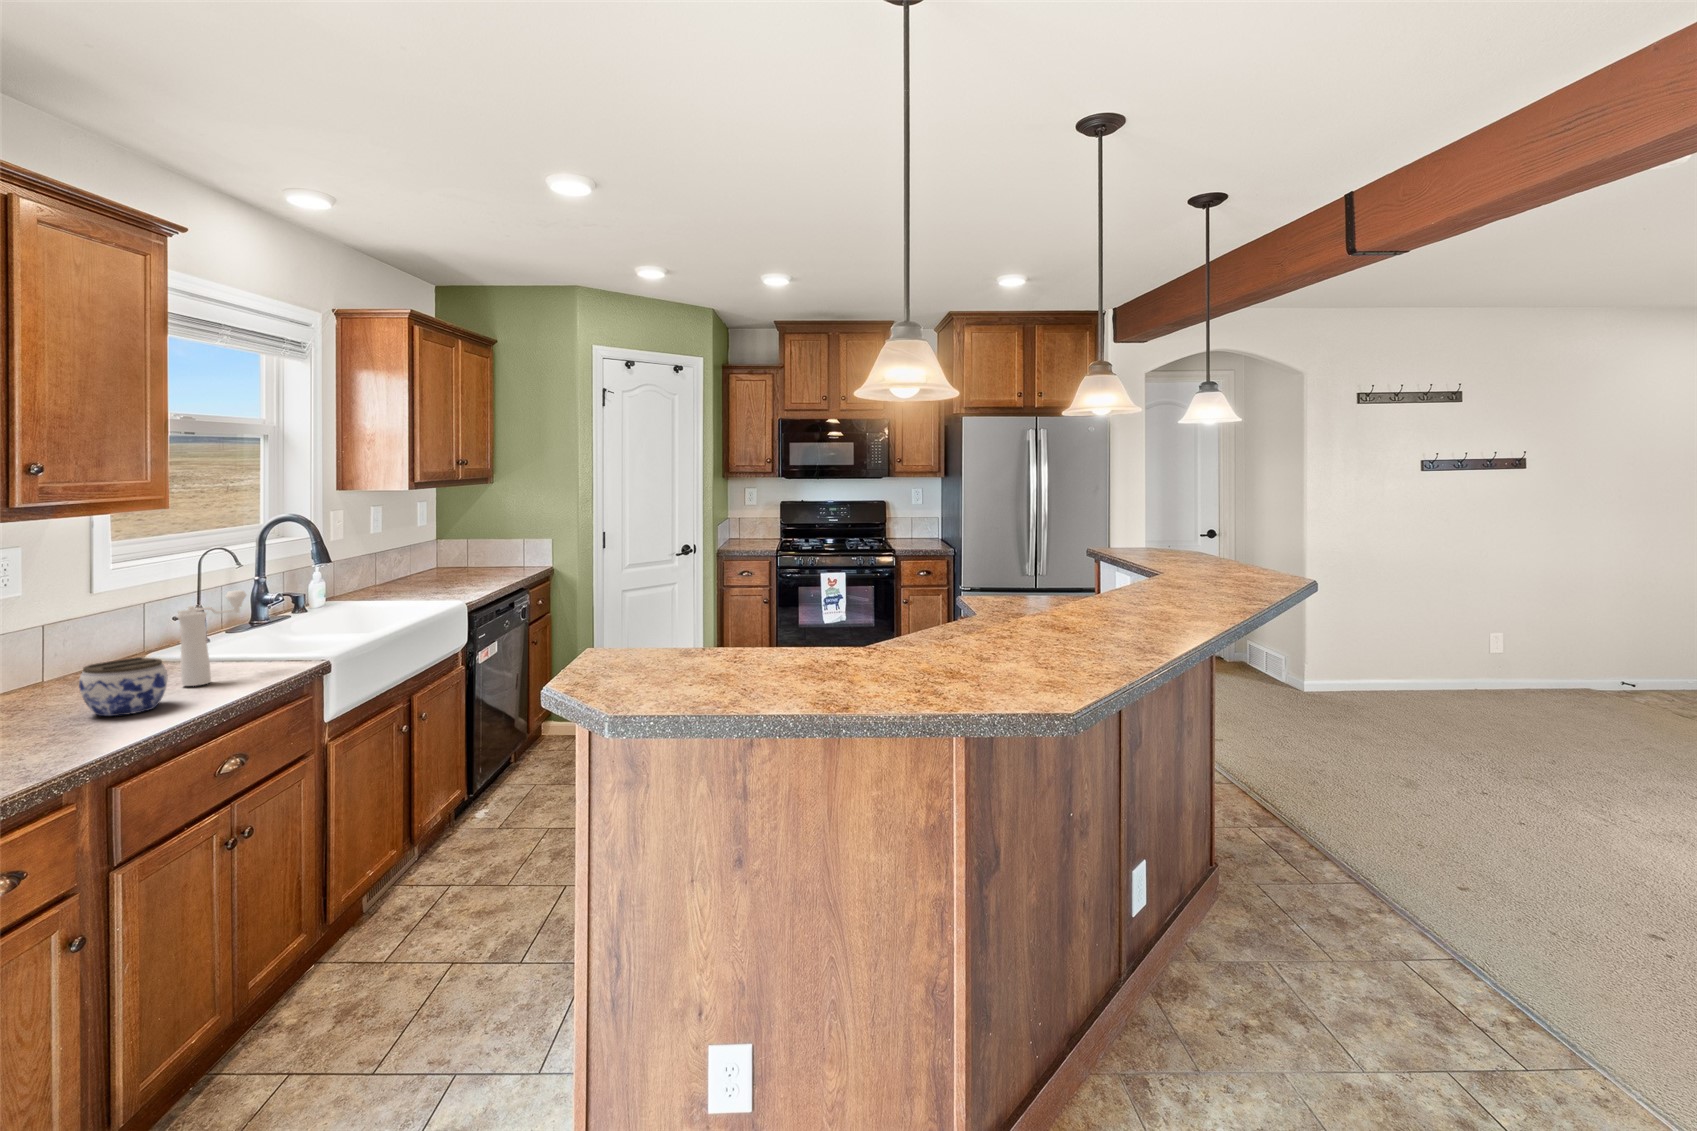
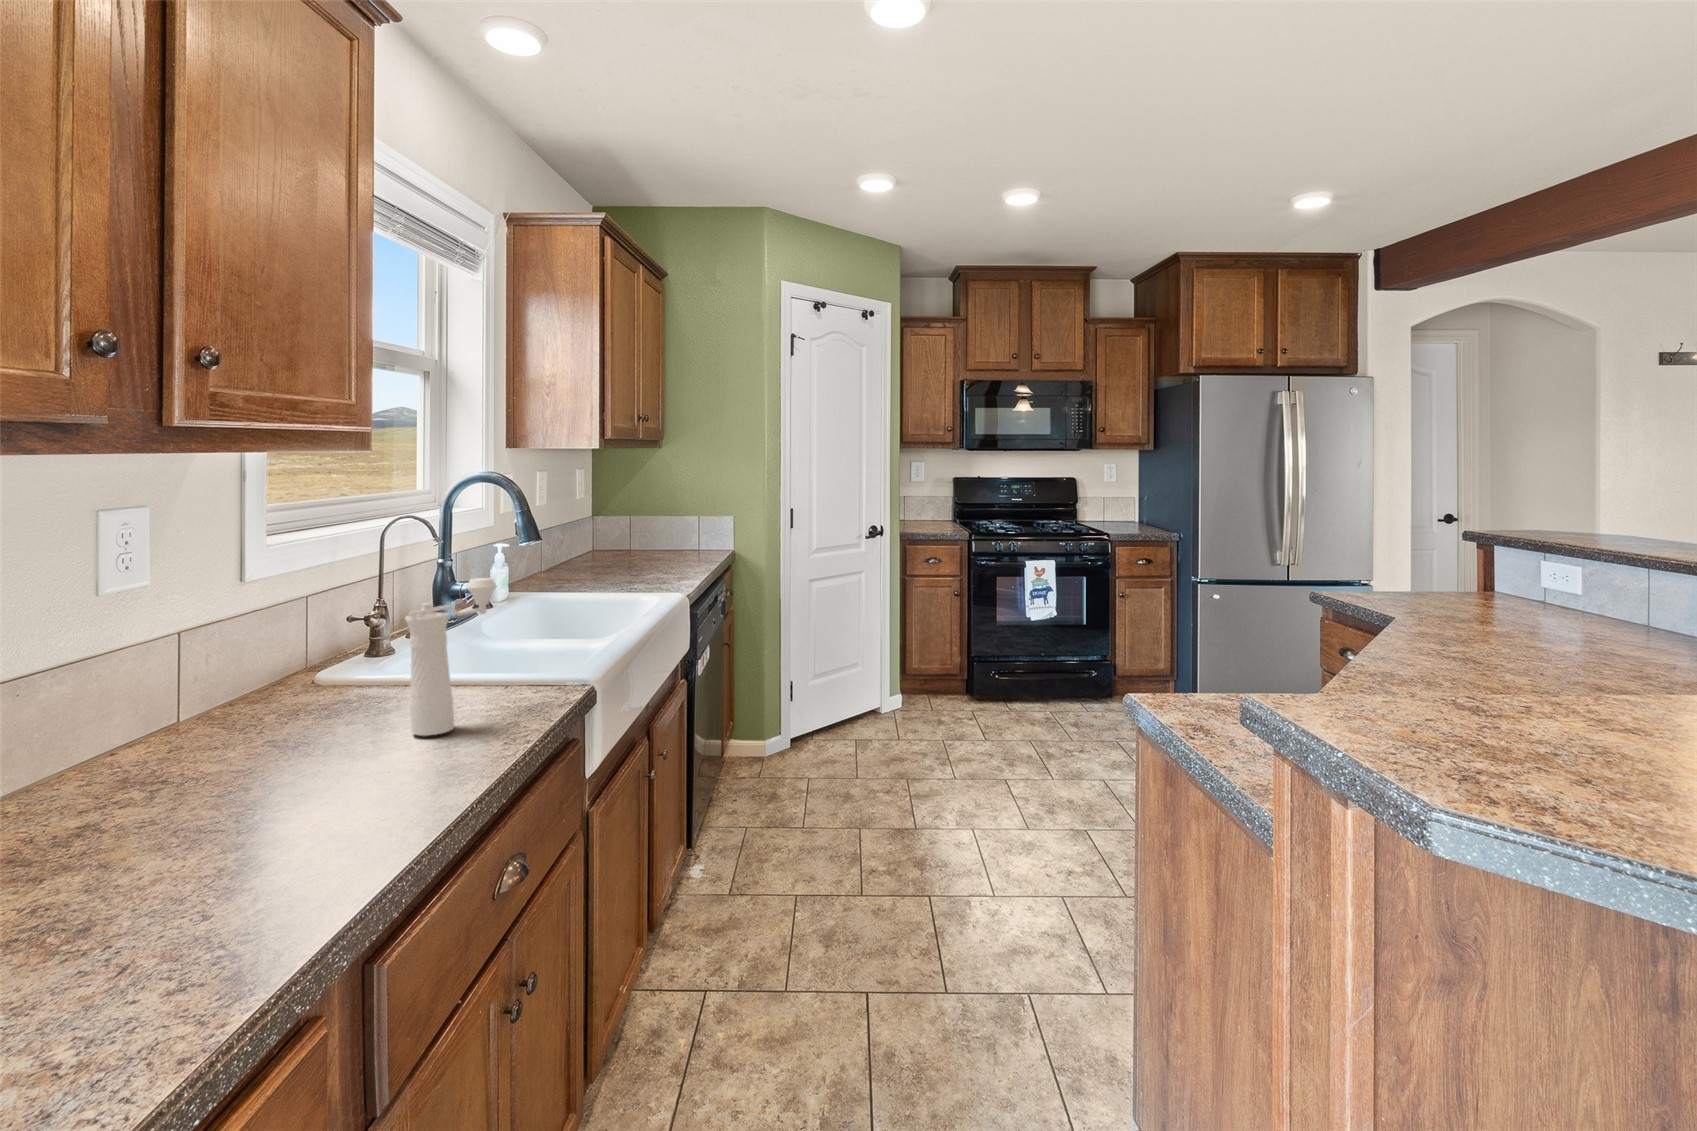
jar: present [79,657,167,716] -> none [278,693,416,803]

